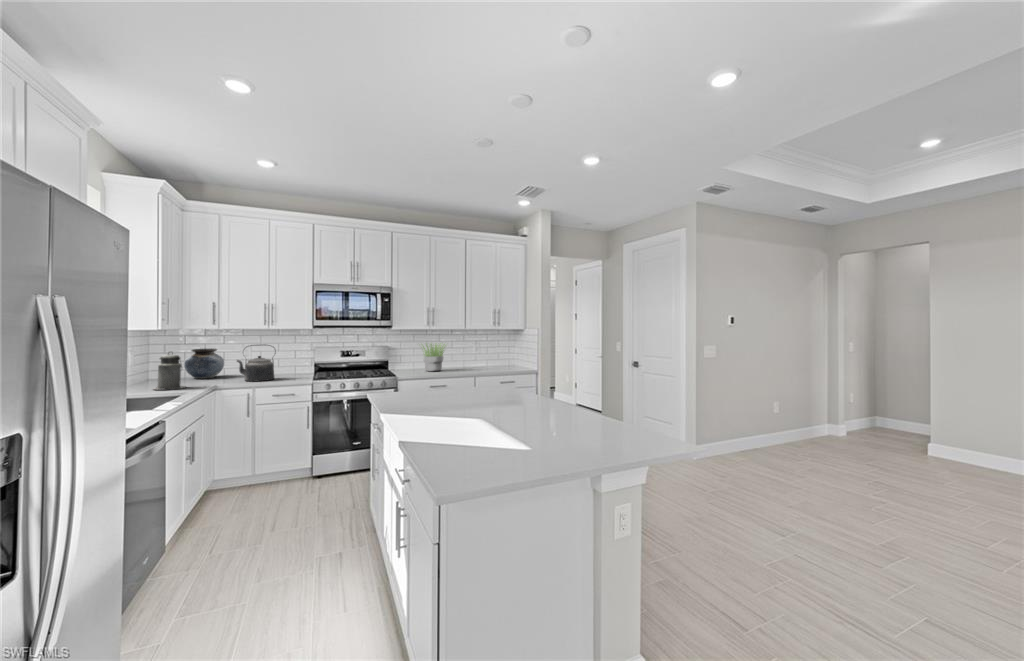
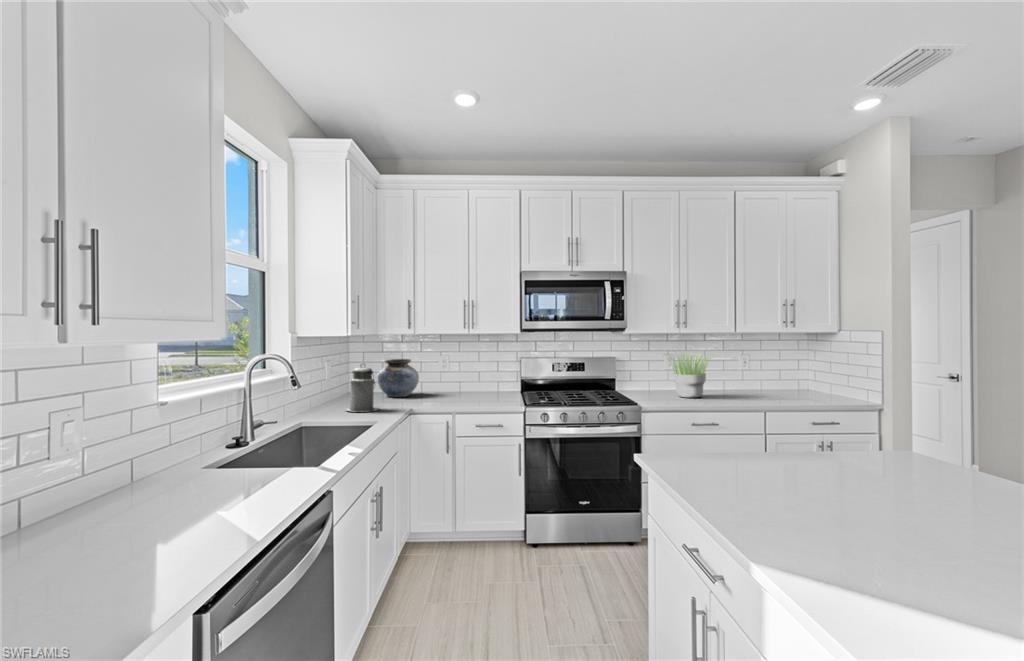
kettle: present [237,344,276,381] -> none [433,355,478,404]

